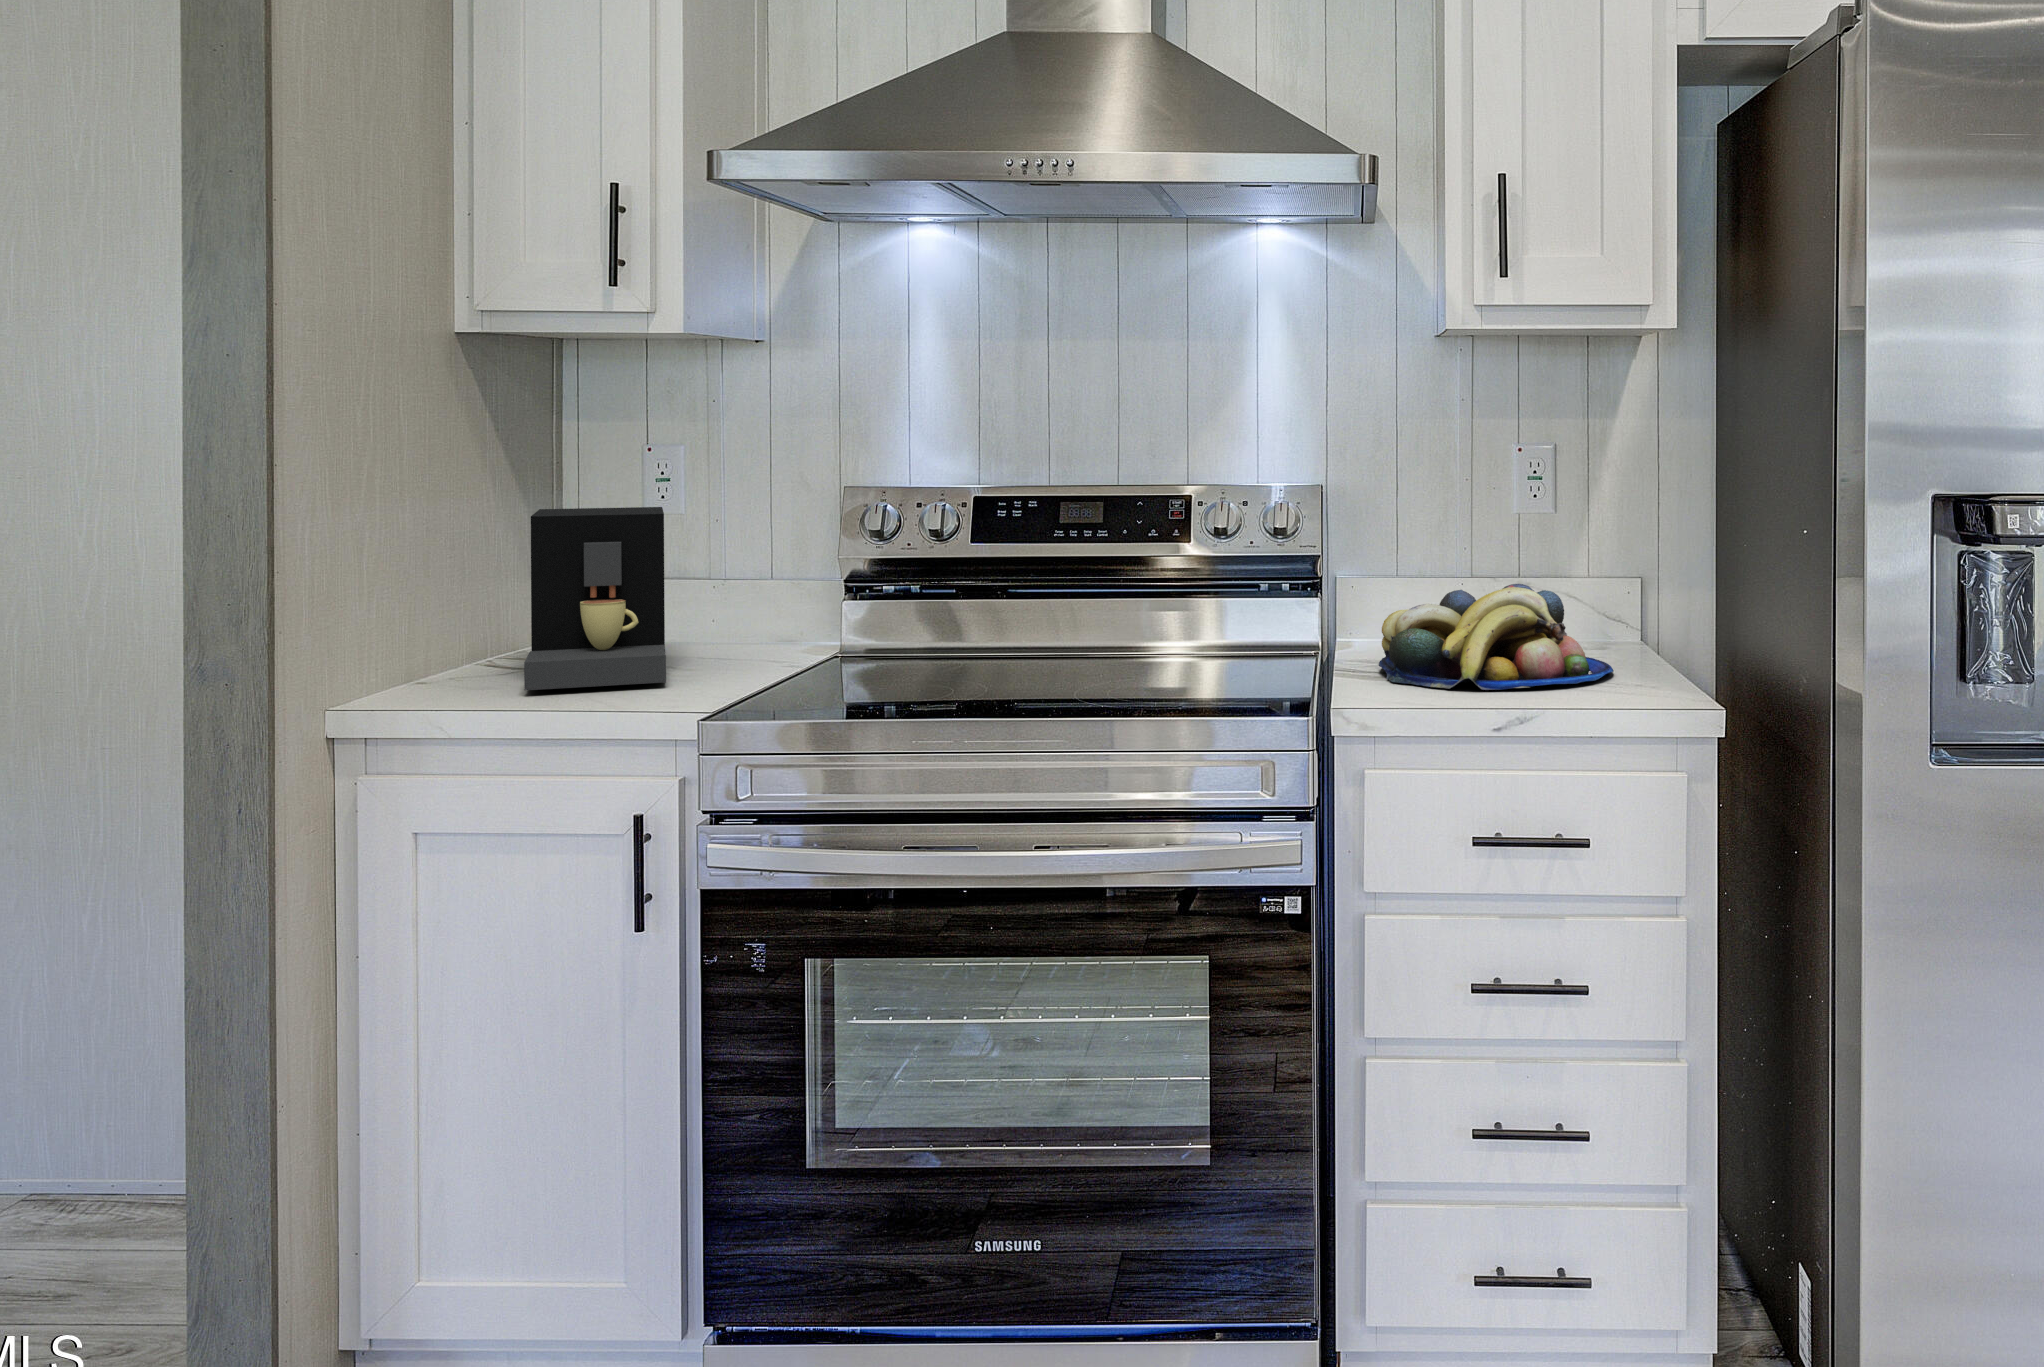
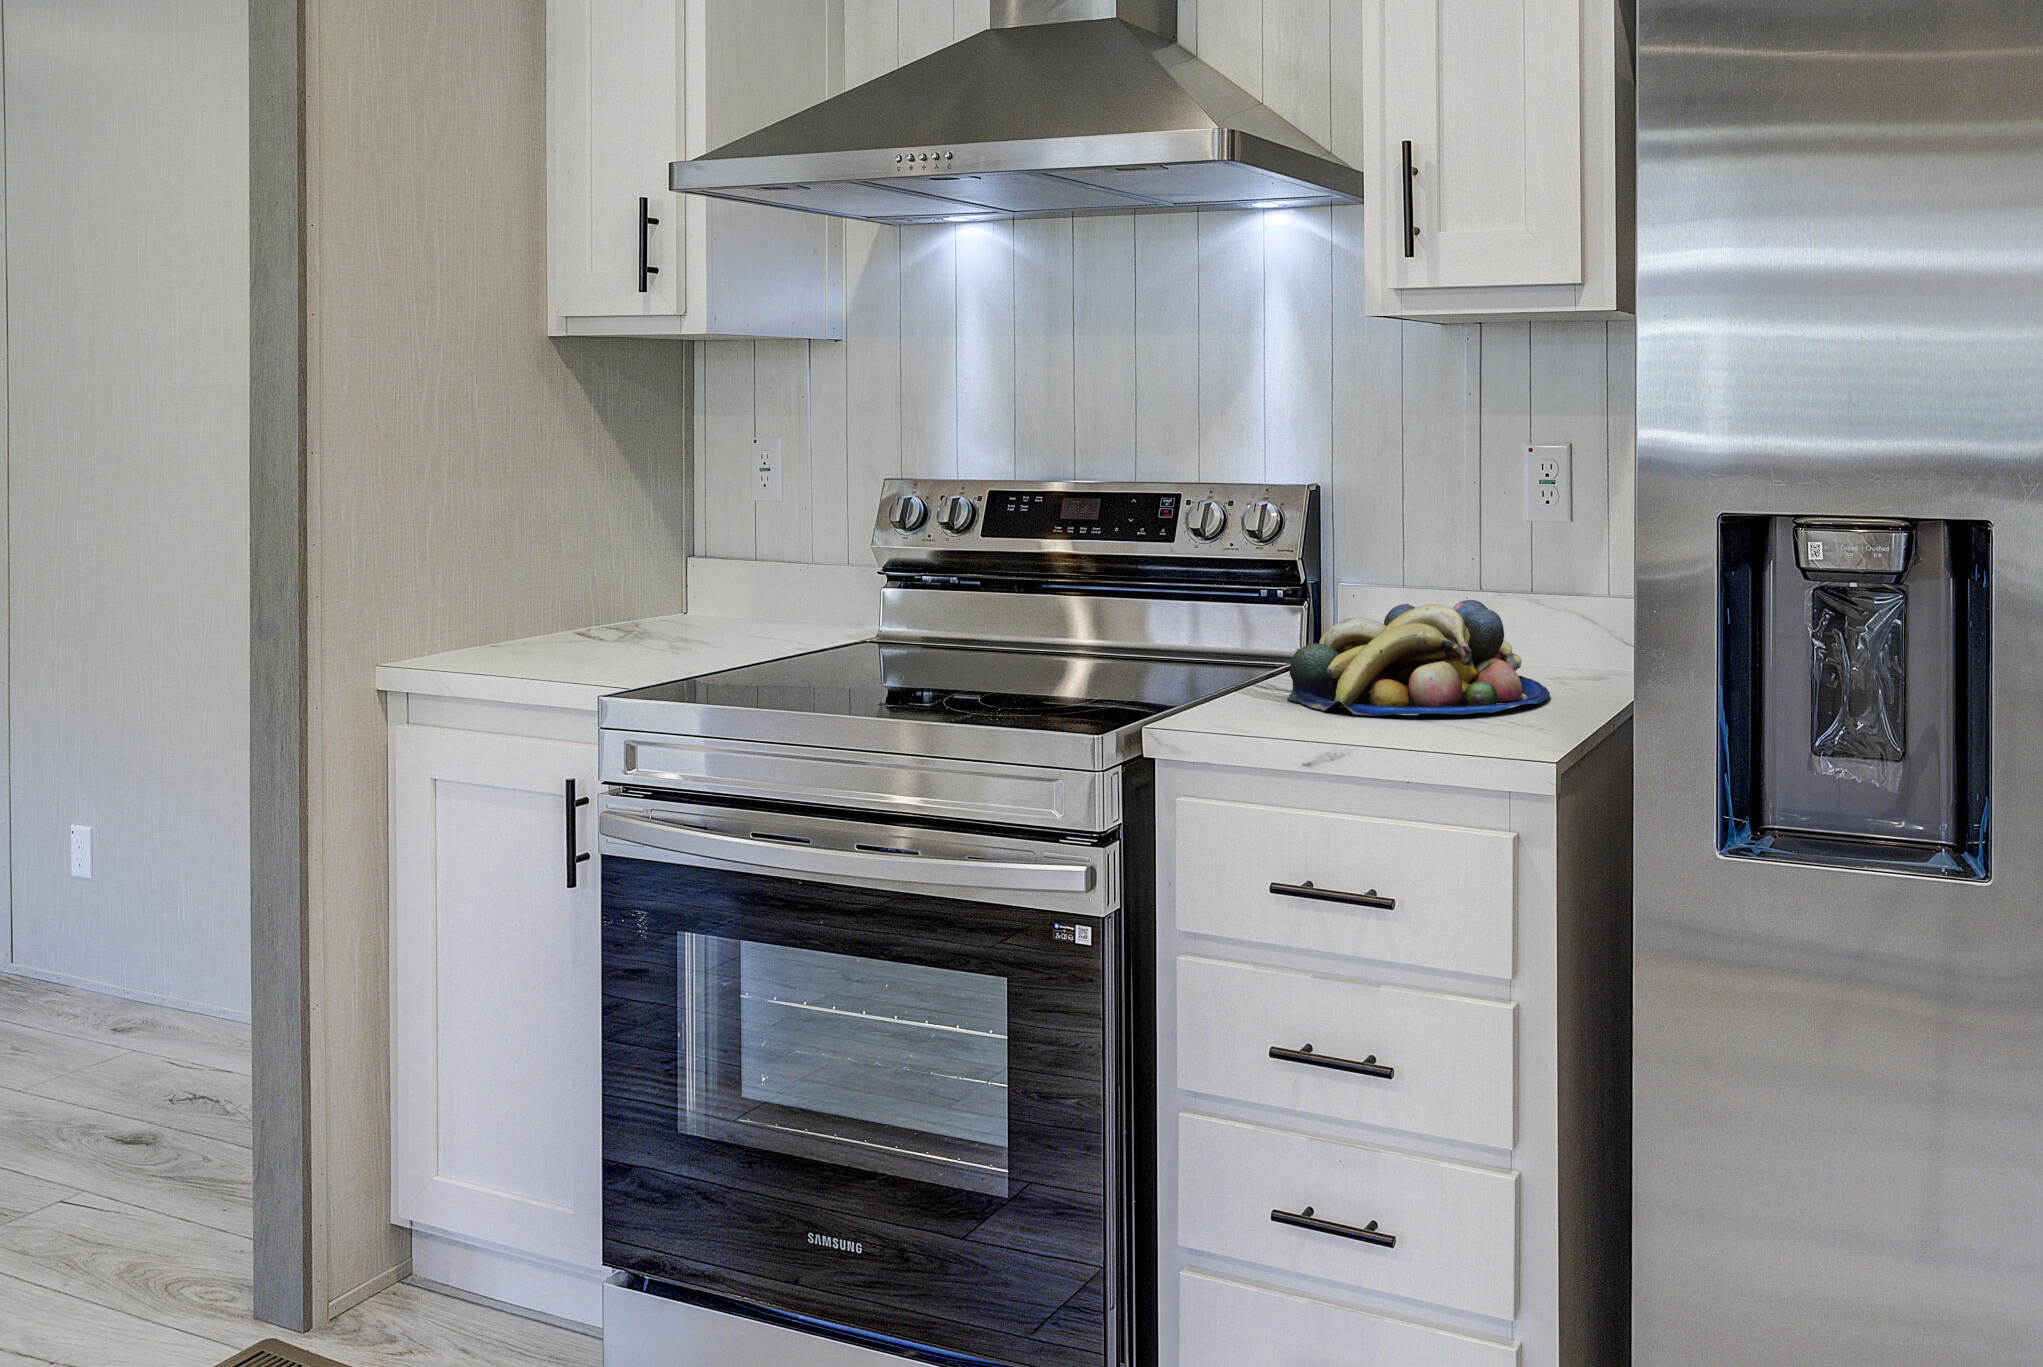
coffee maker: present [524,507,666,690] -> none [548,497,744,657]

